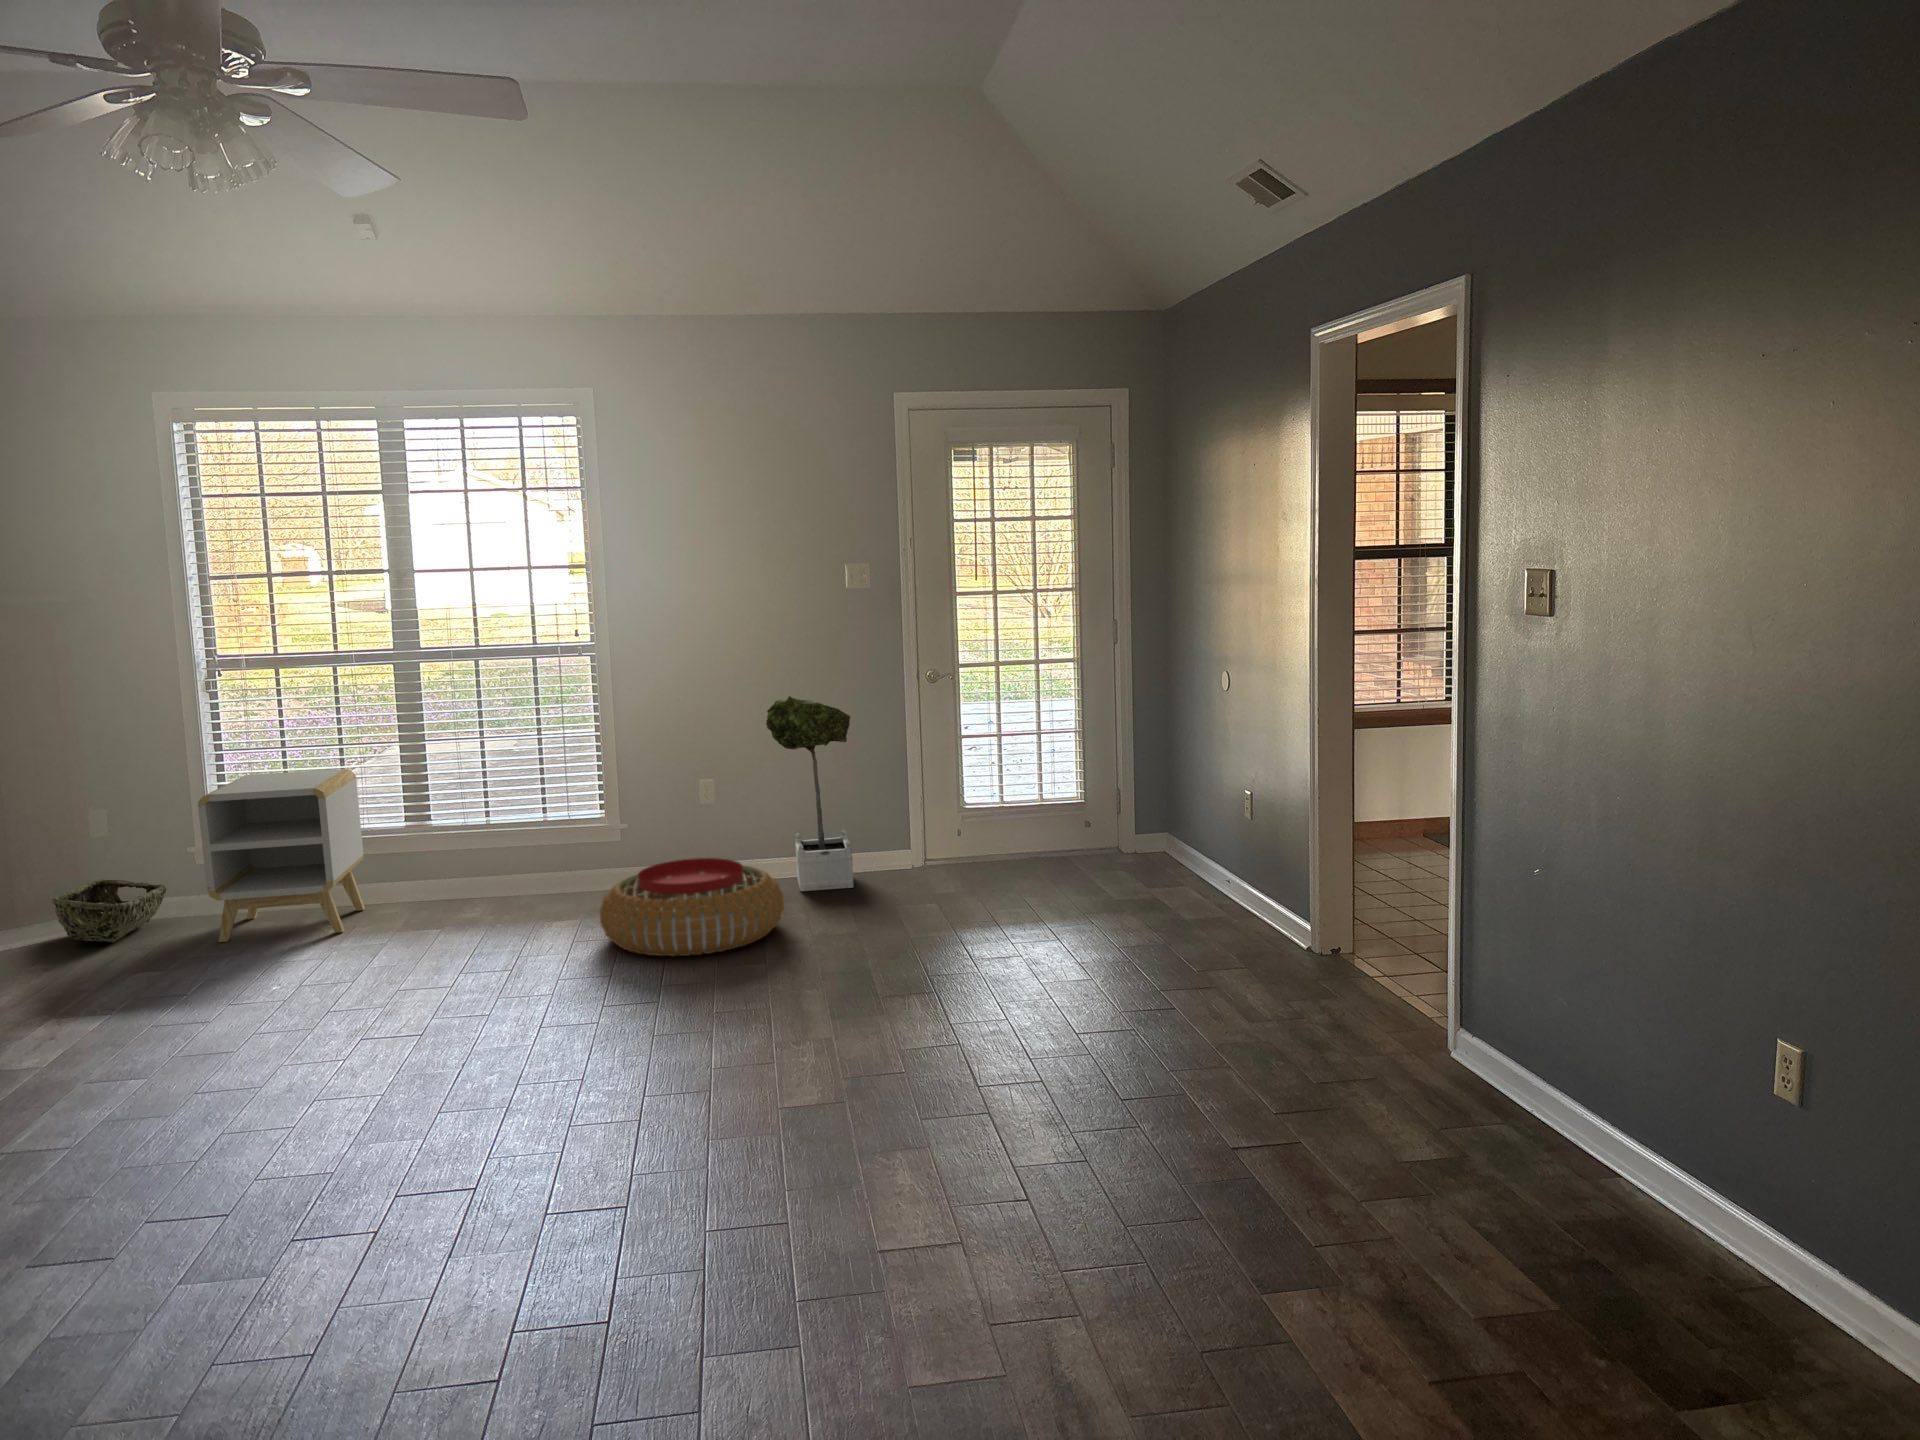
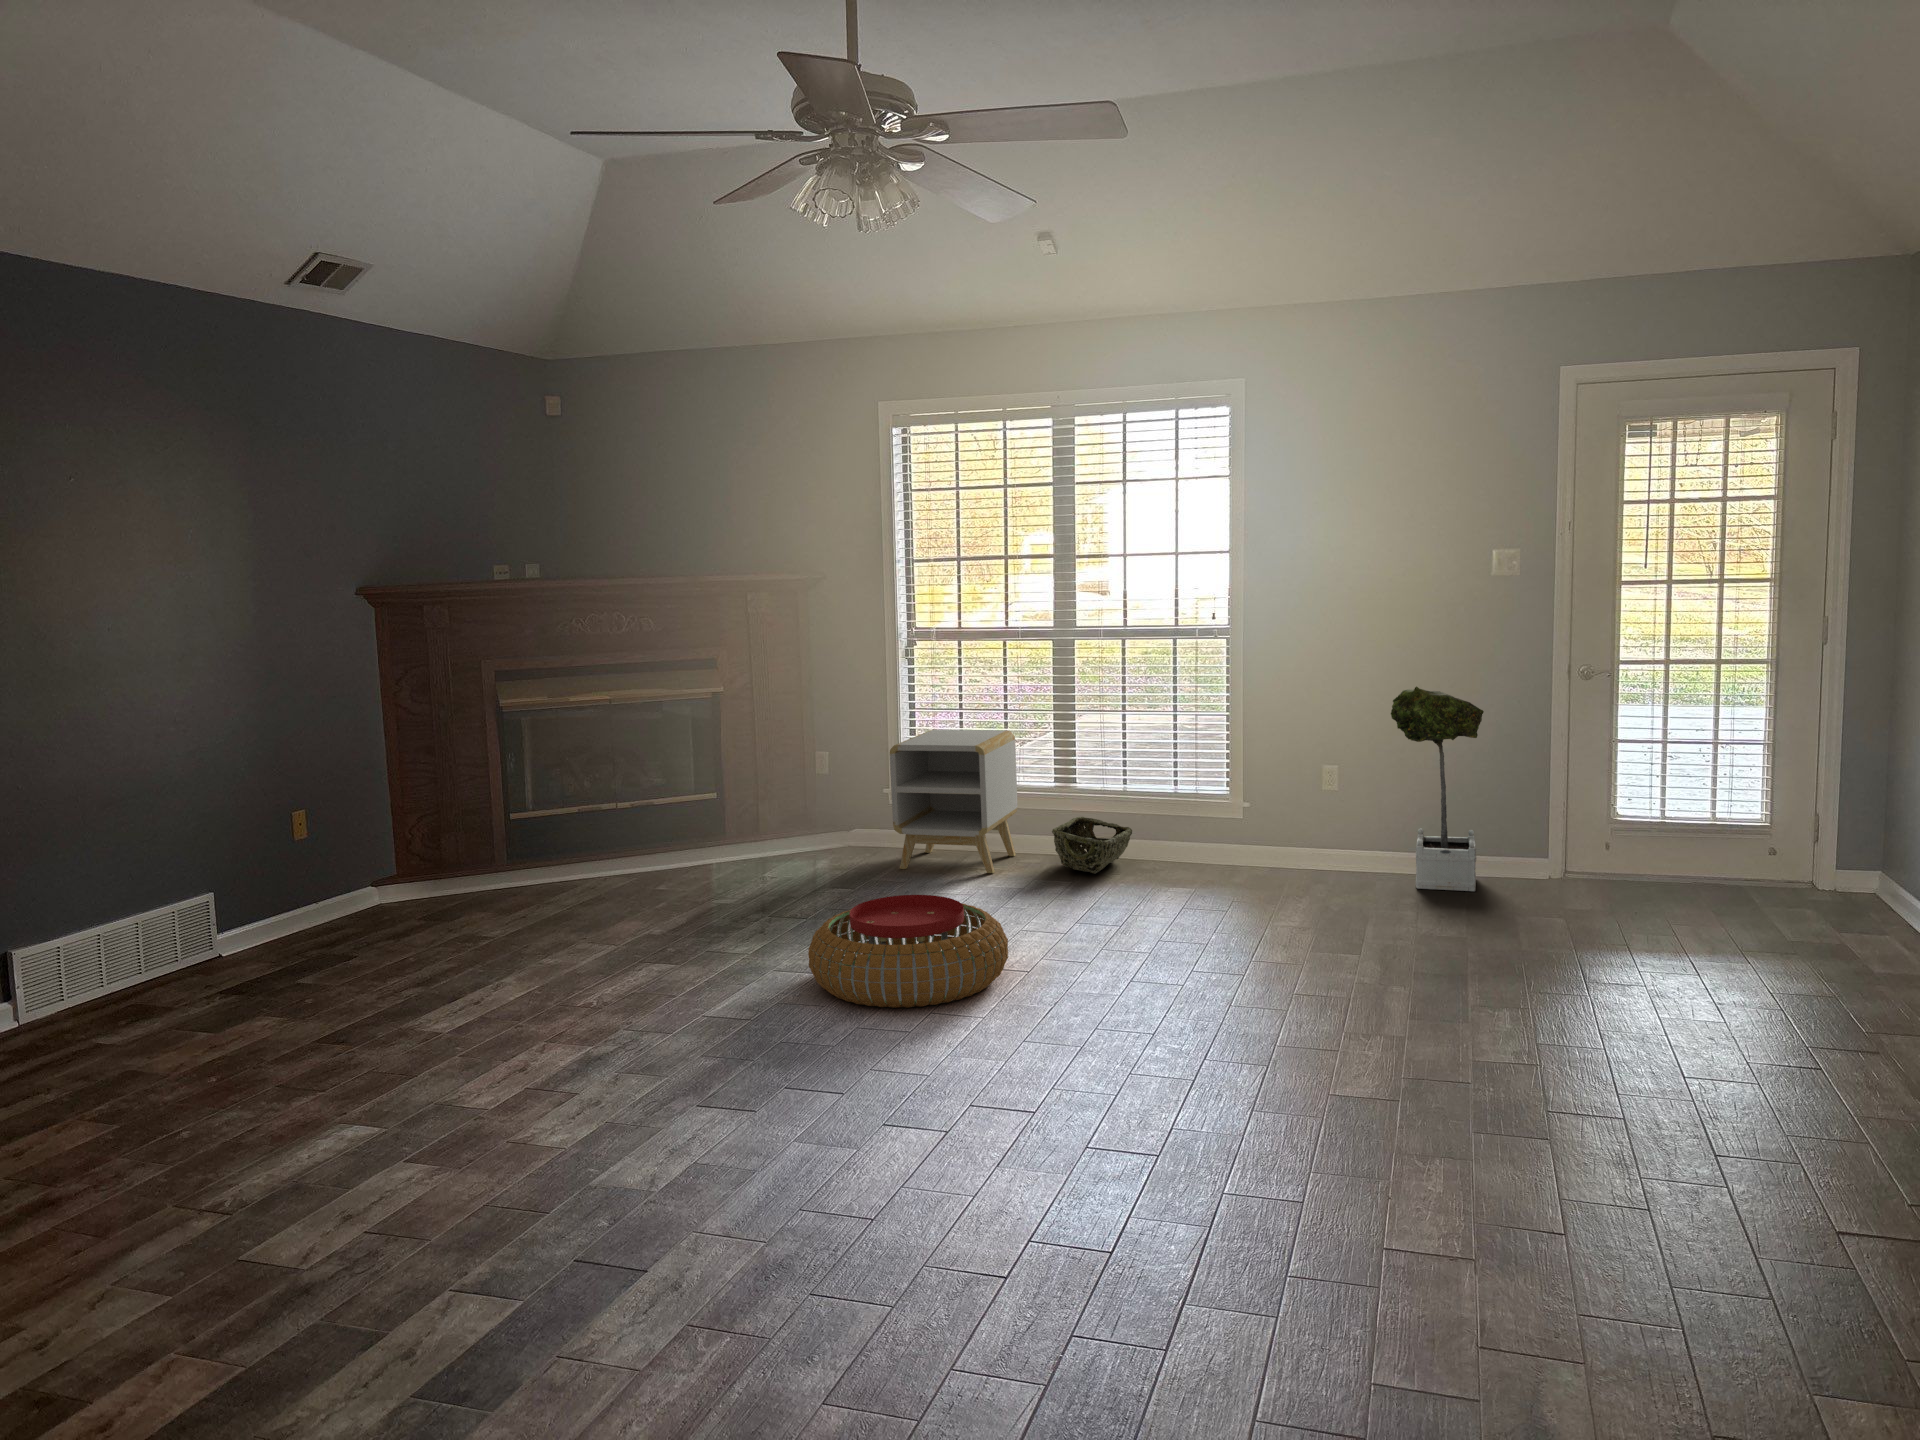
pouf: present [600,858,784,956] -> present [808,895,1008,1008]
woven basket: present [52,879,166,942] -> present [1052,817,1132,874]

